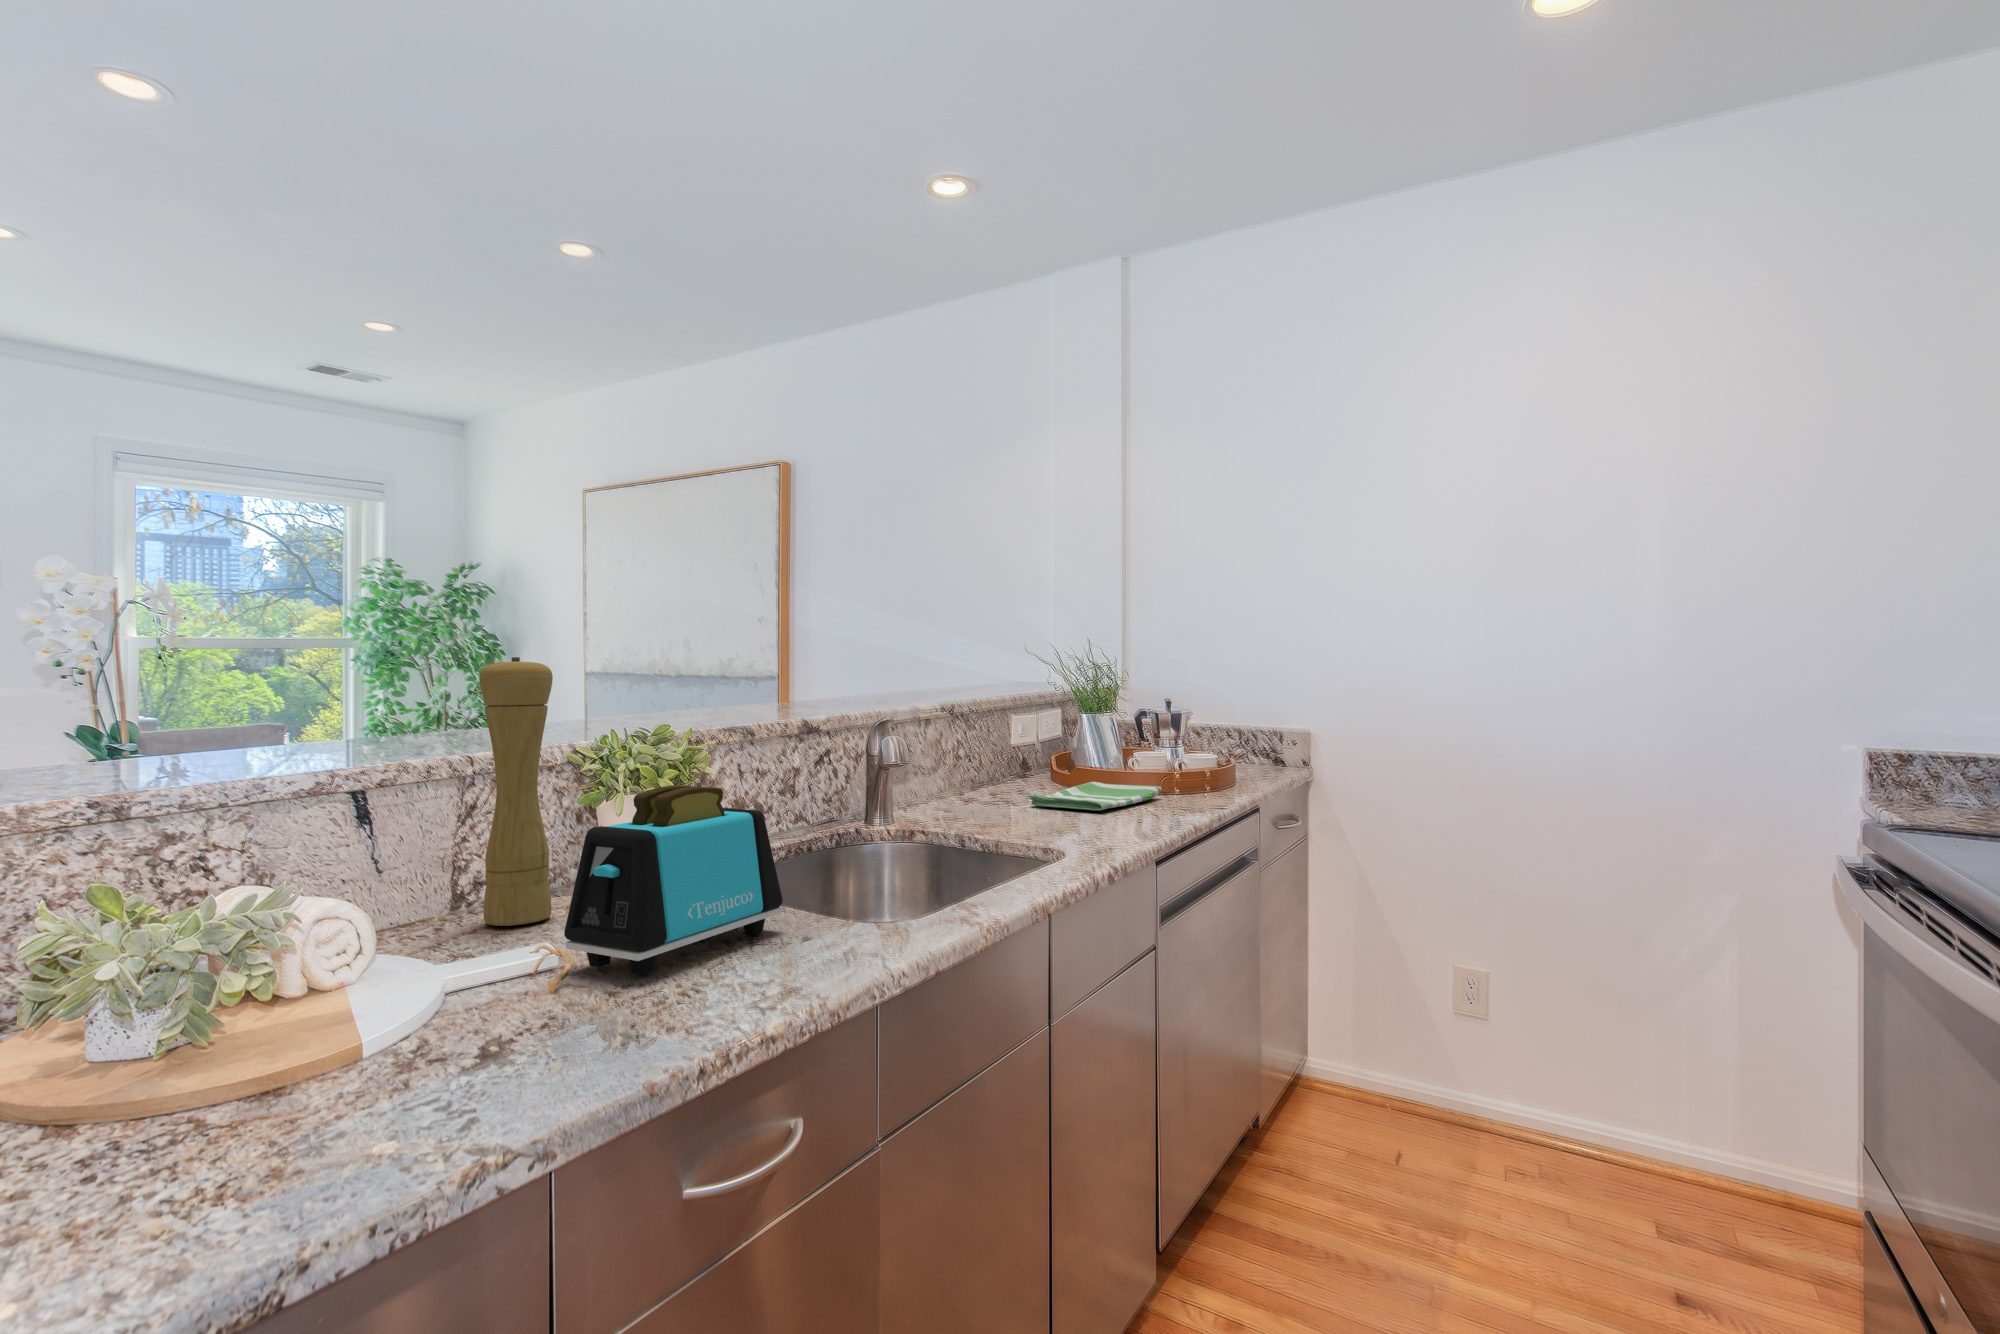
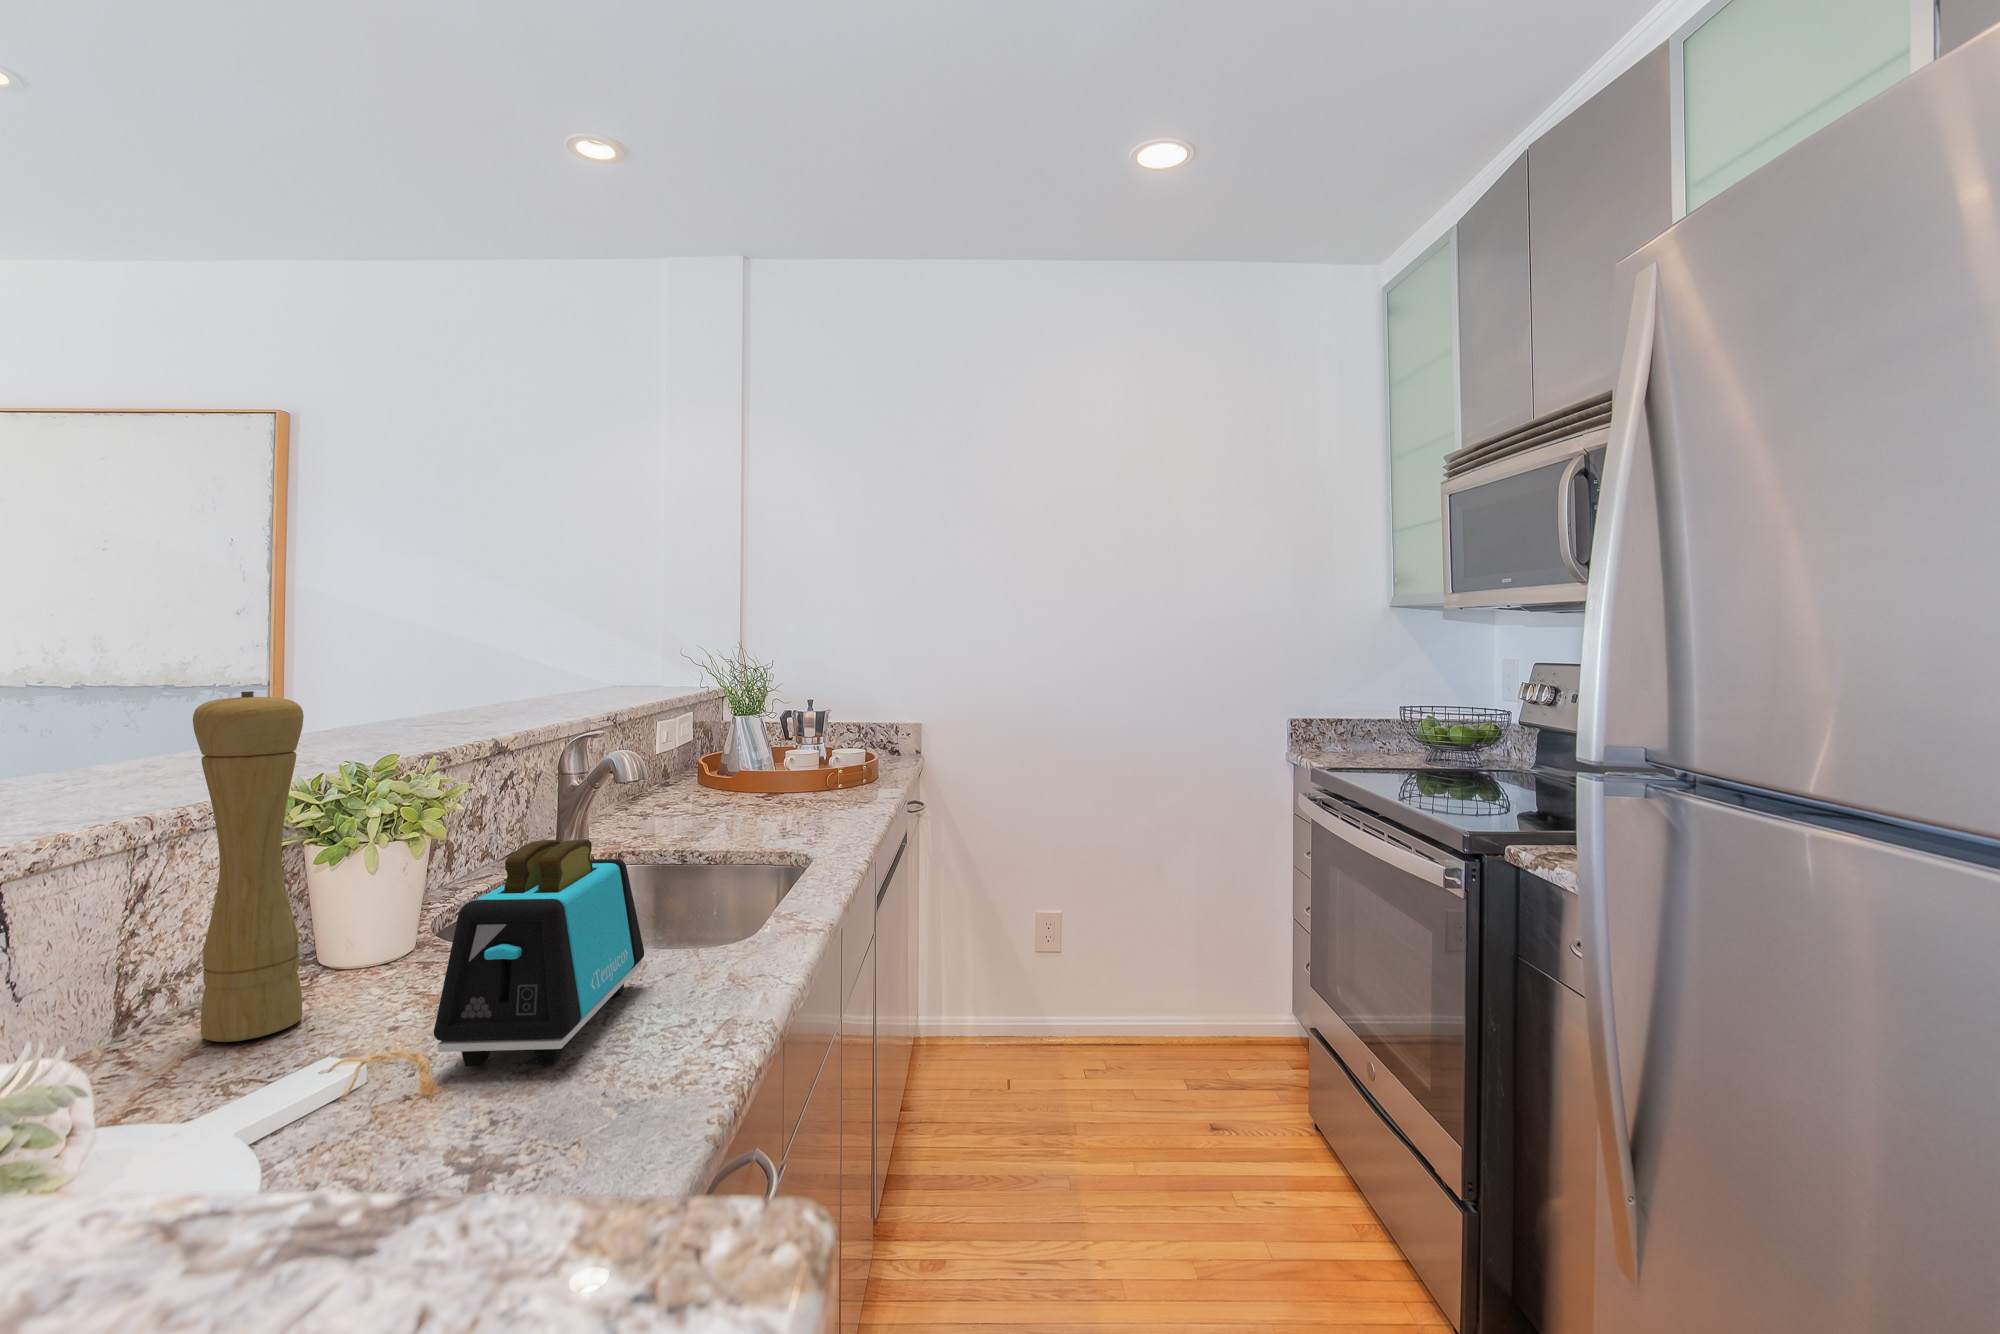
dish towel: present [1029,782,1161,810] -> none [717,786,836,815]

